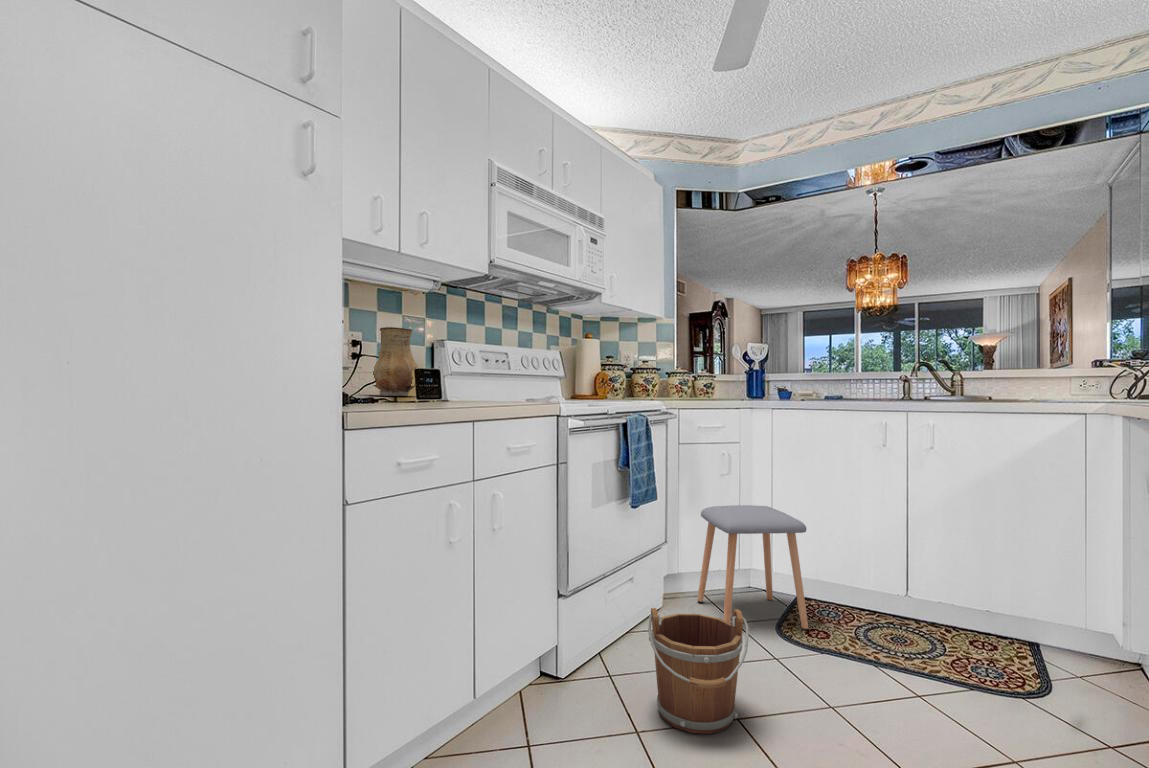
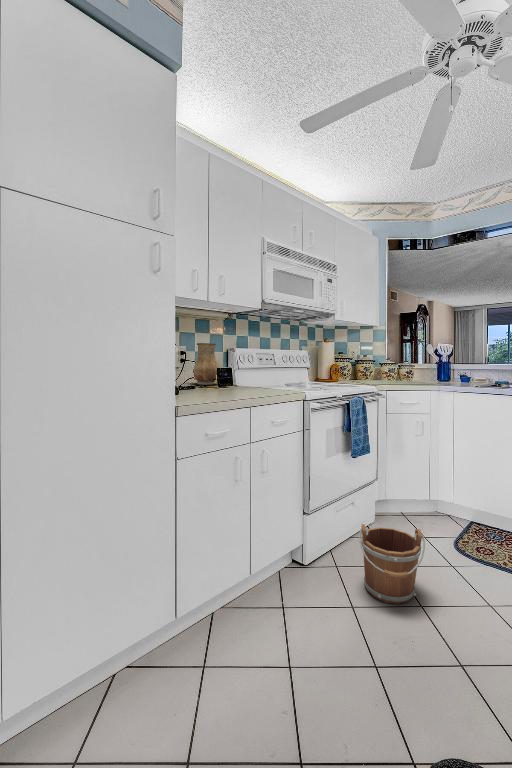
stool: present [697,505,808,630] -> none [395,455,473,541]

